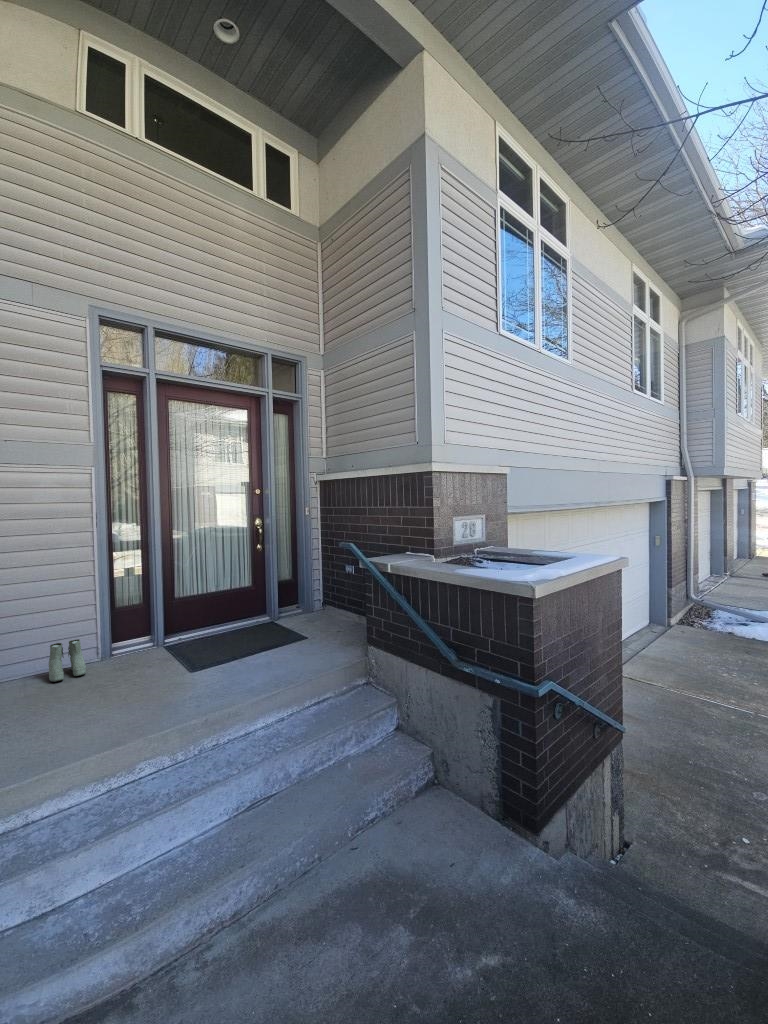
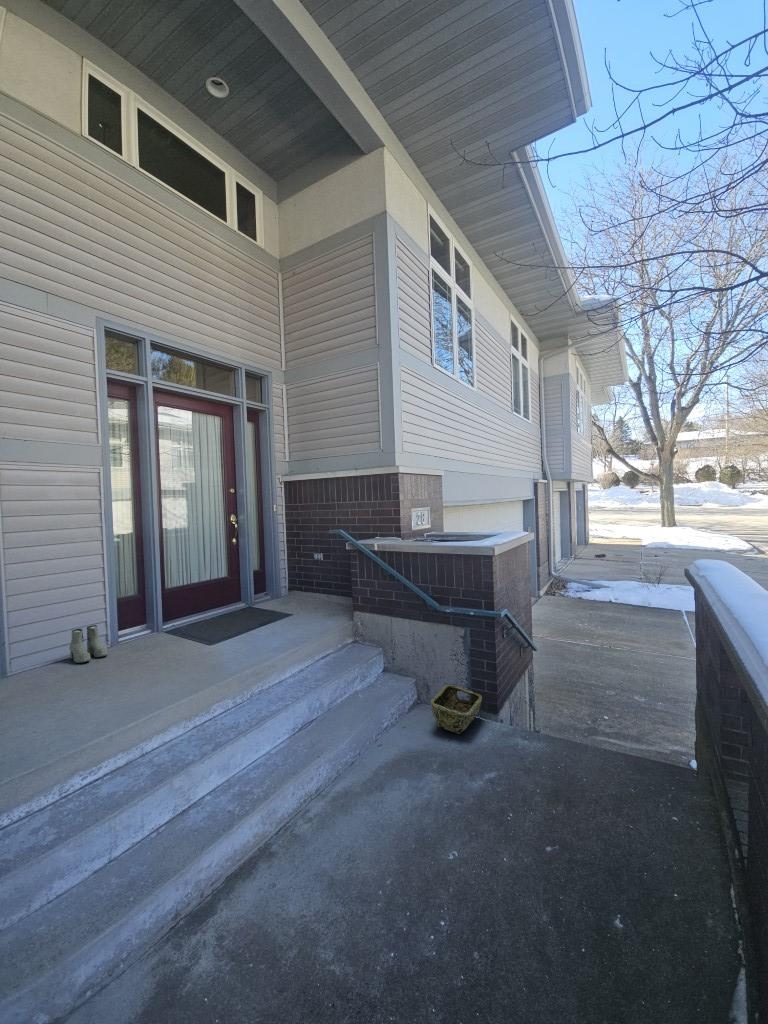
woven basket: none [423,766,508,851] -> present [431,685,482,734]

